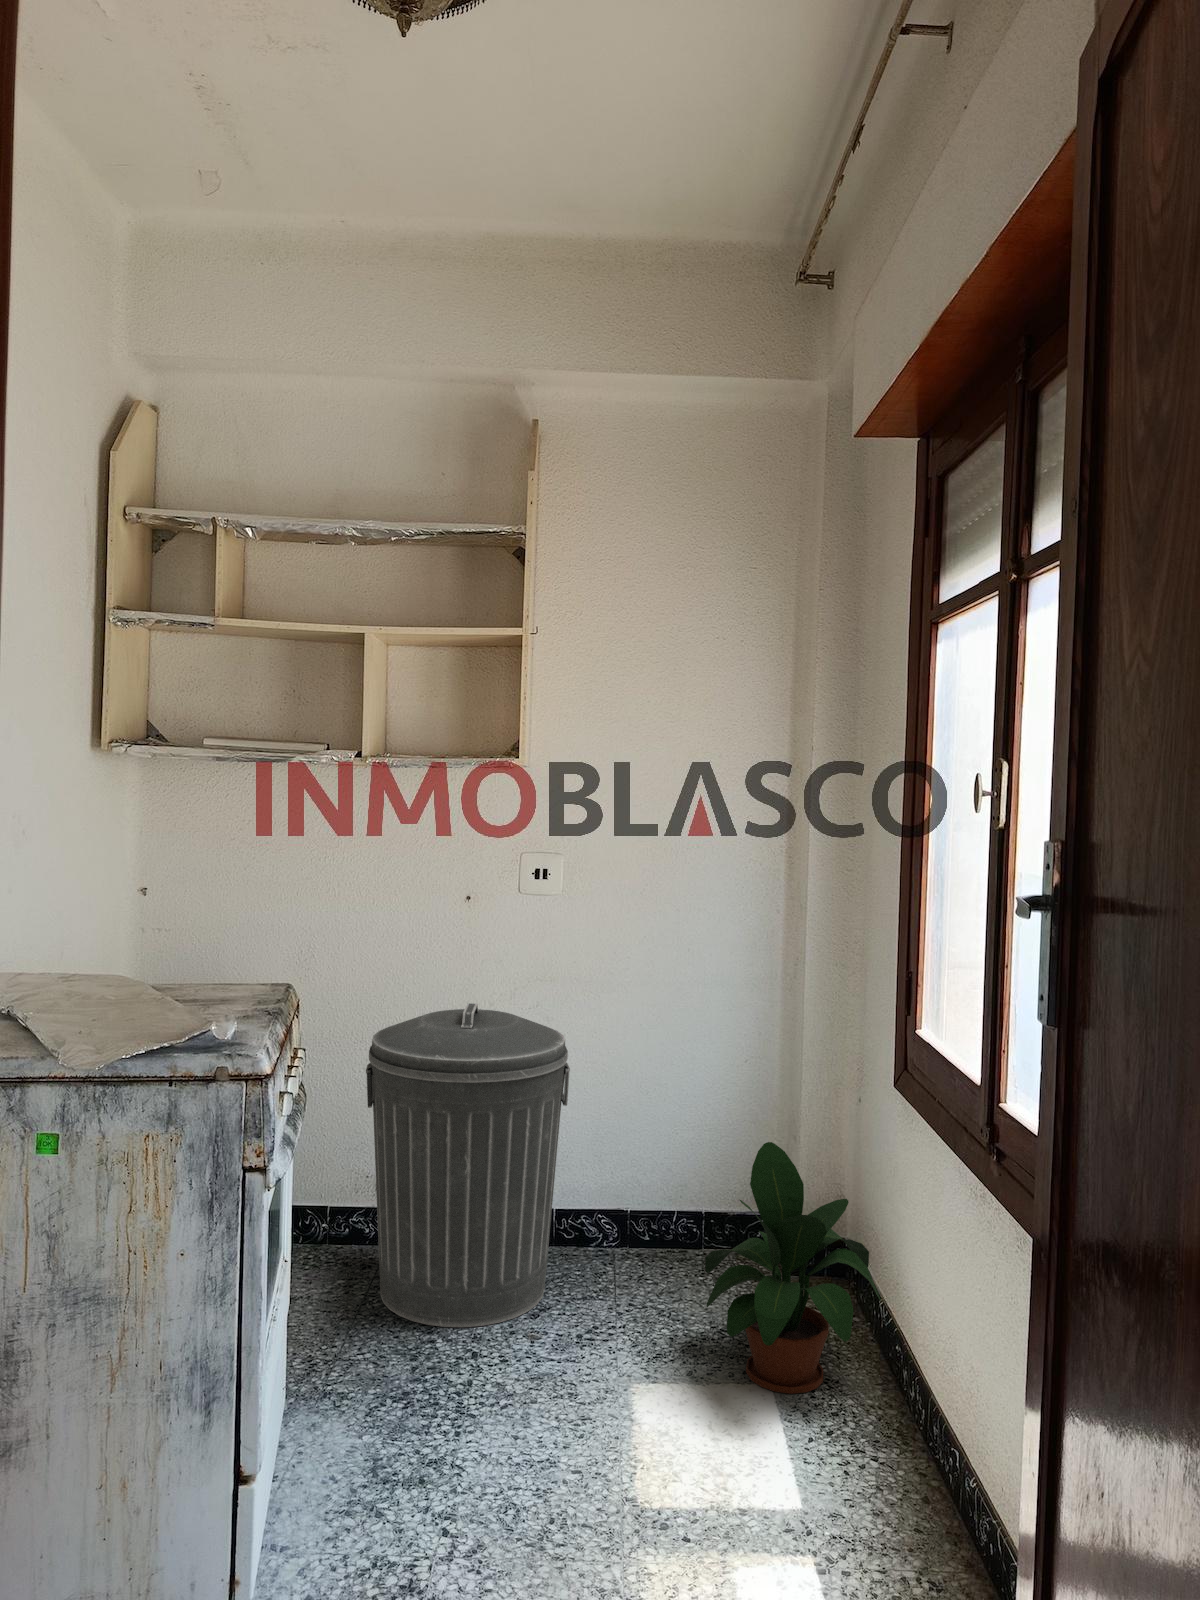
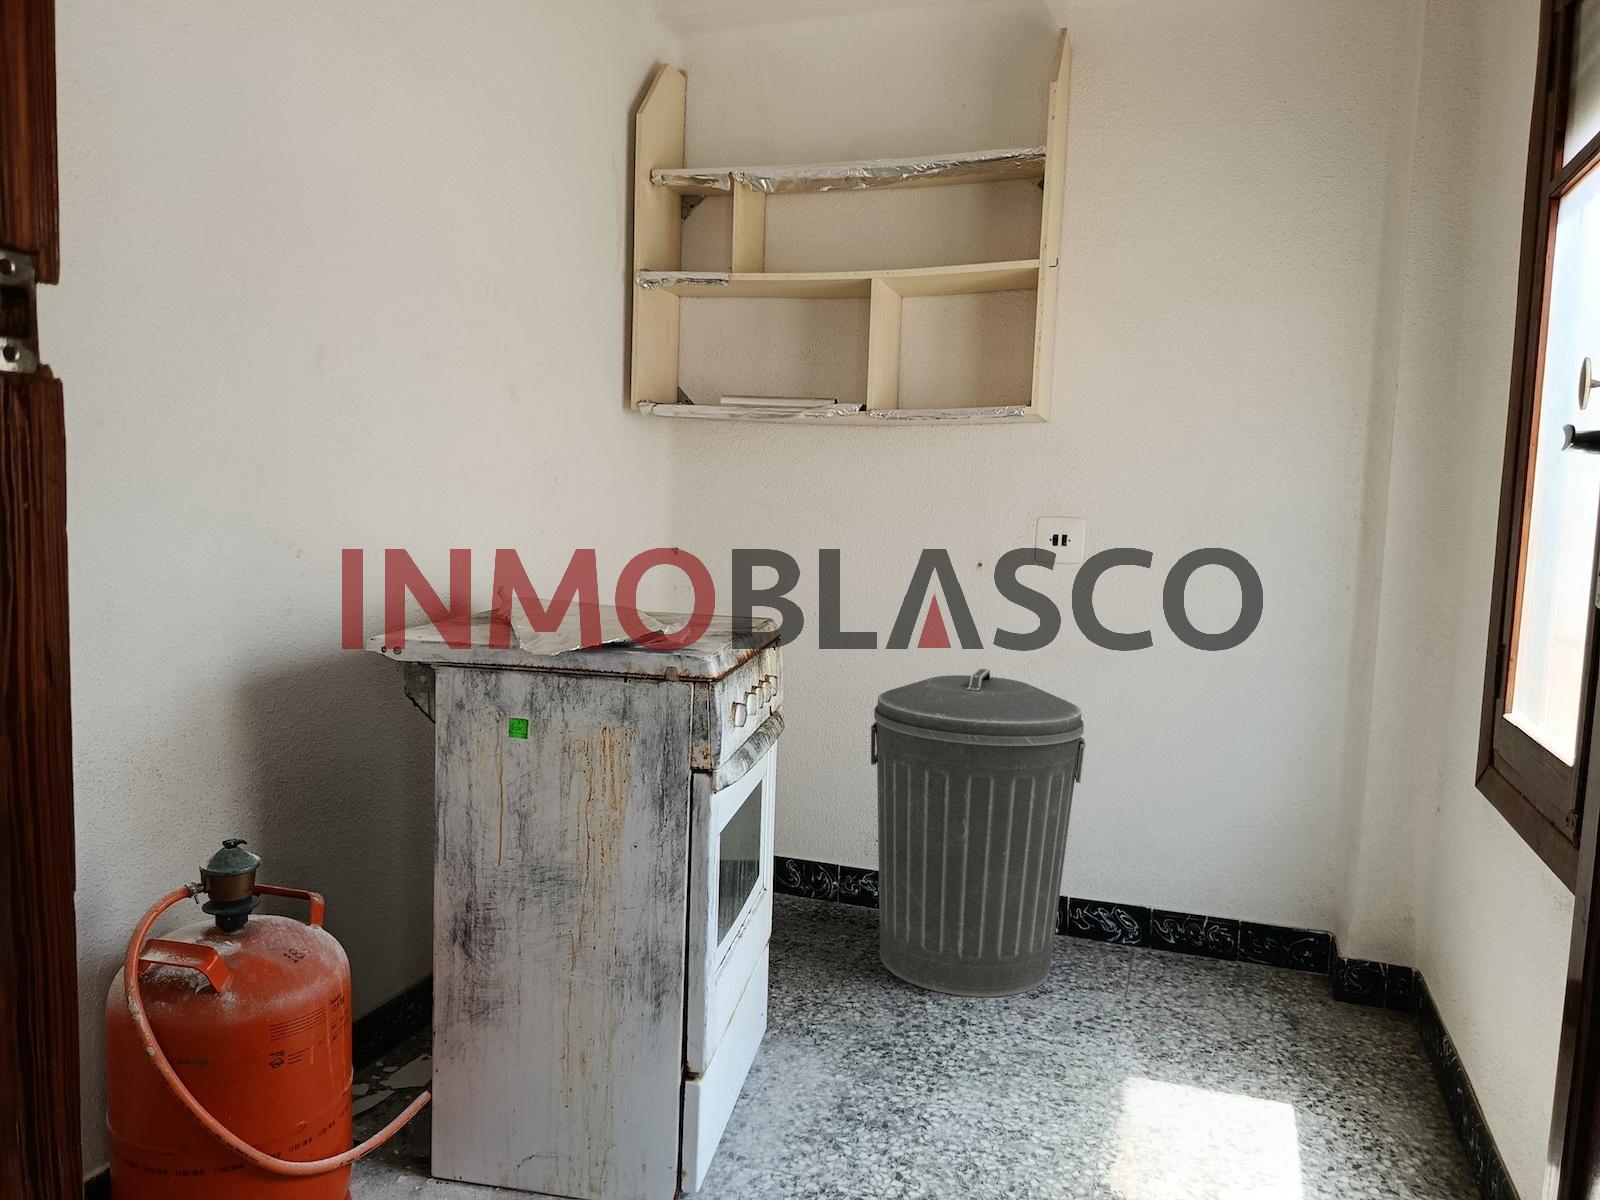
potted plant: present [705,1142,881,1394] -> none [1219,839,1437,1121]

